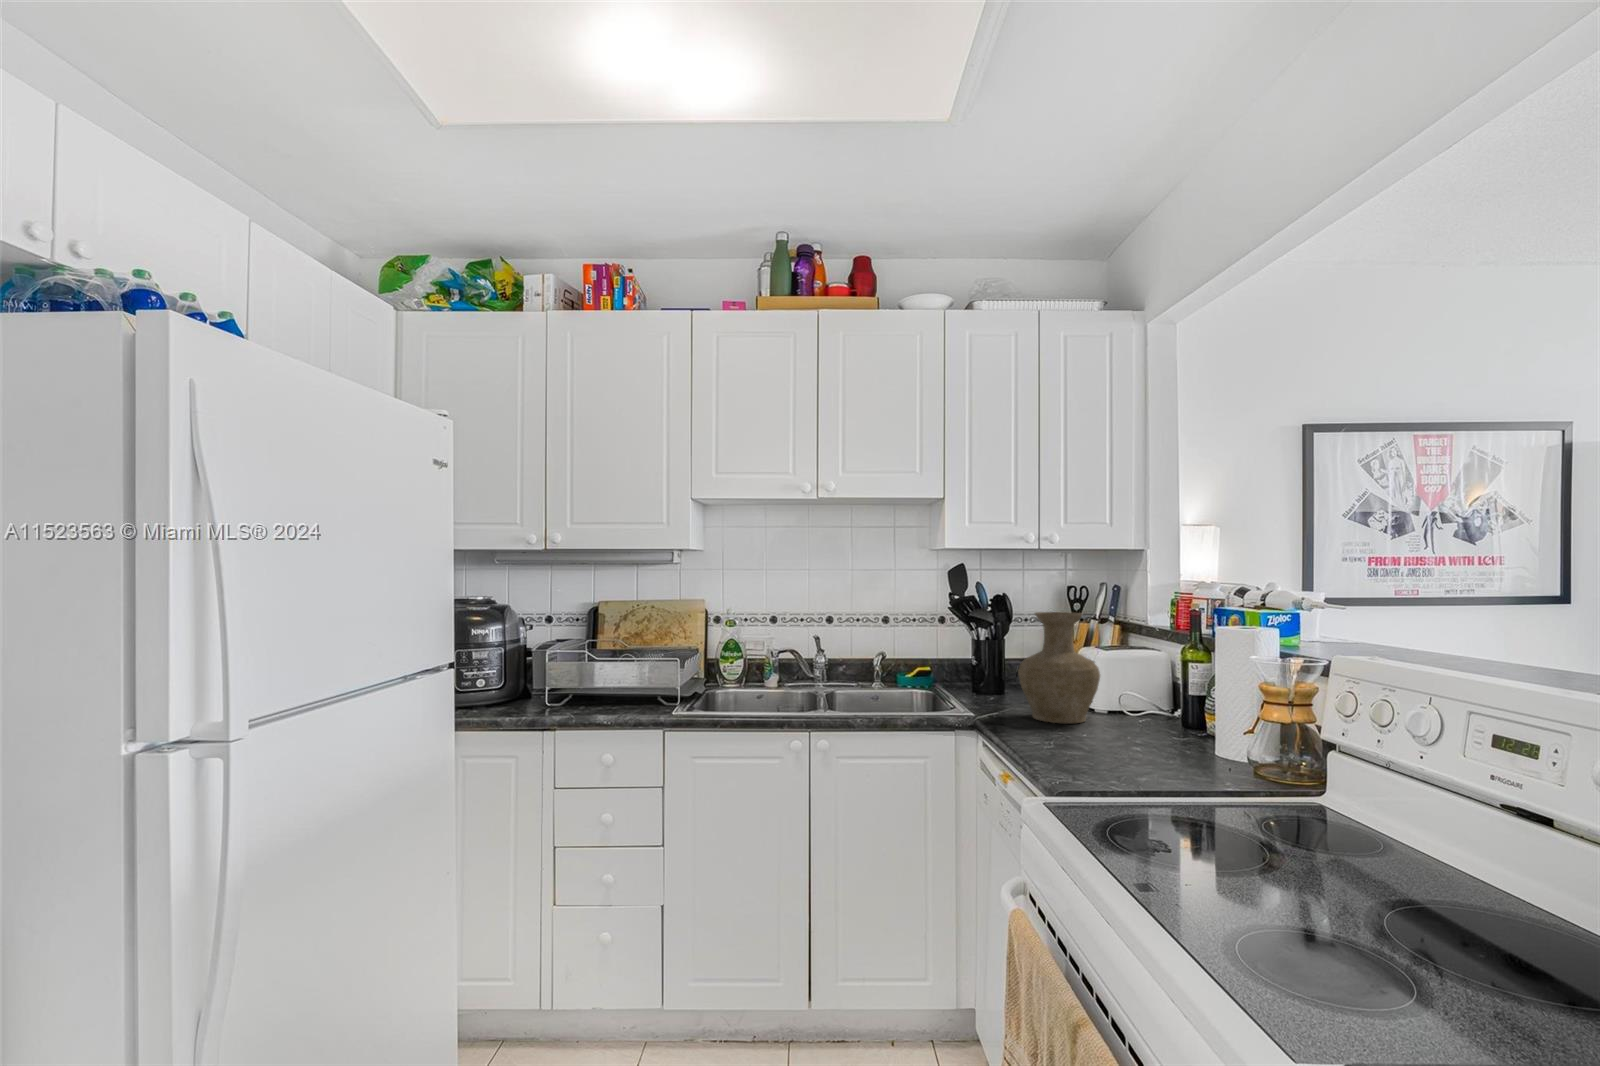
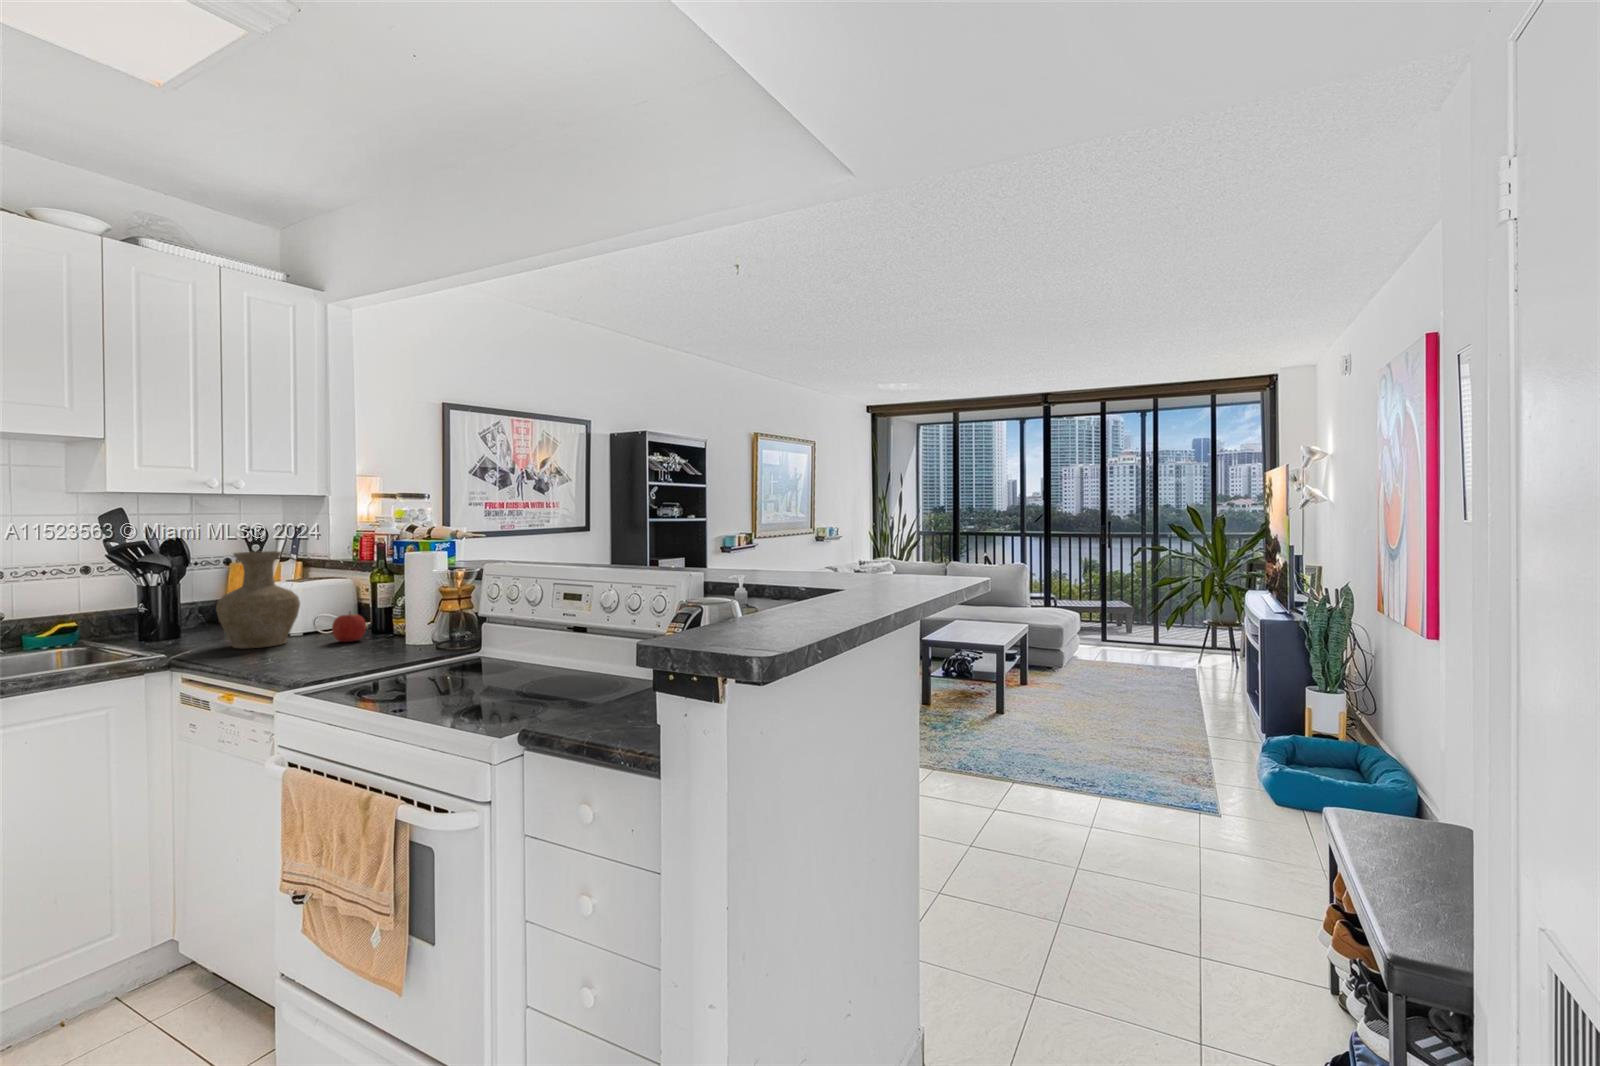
apple: none [1131,696,1172,735] -> present [332,613,366,642]

